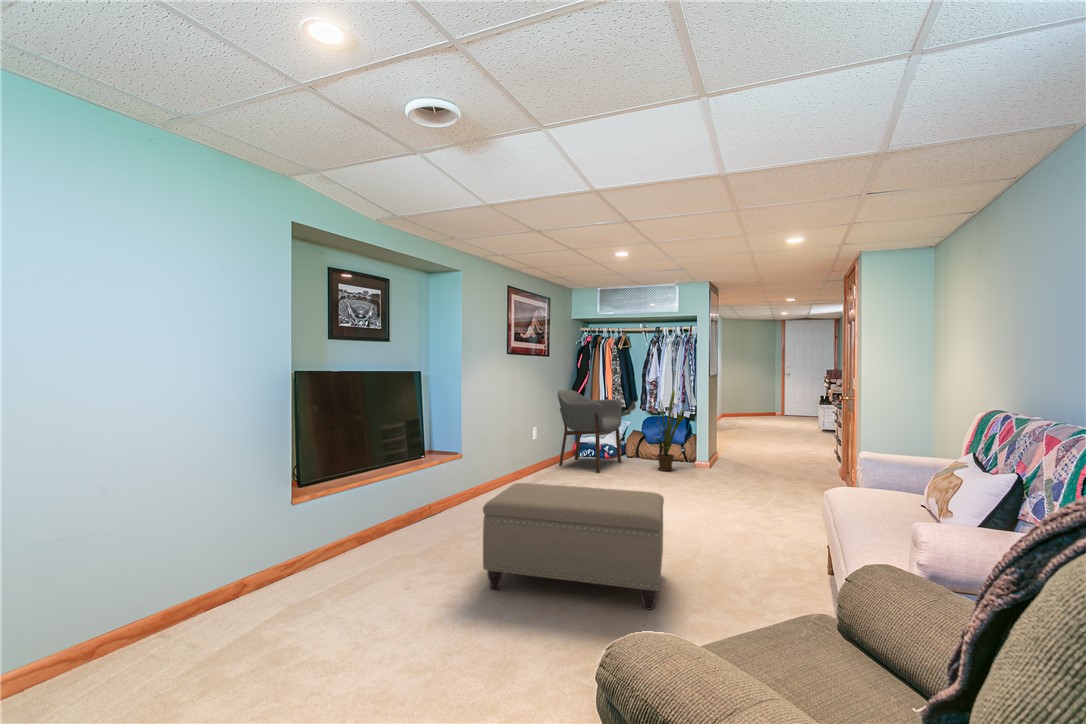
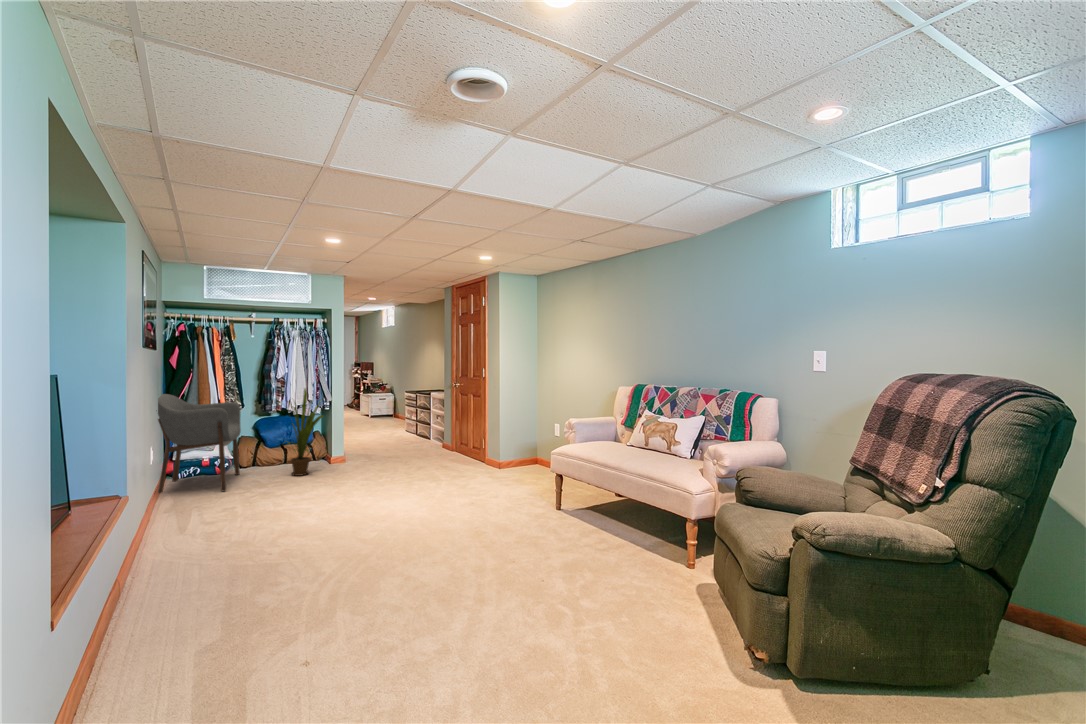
ottoman: present [483,483,664,609] -> none [220,496,430,652]

